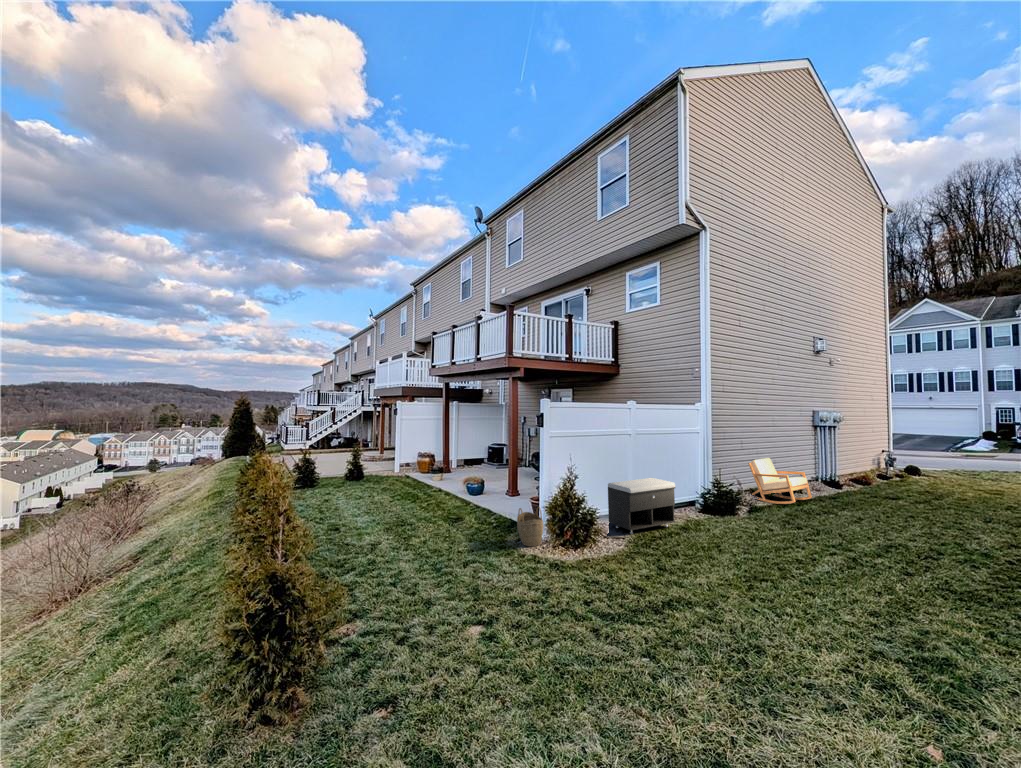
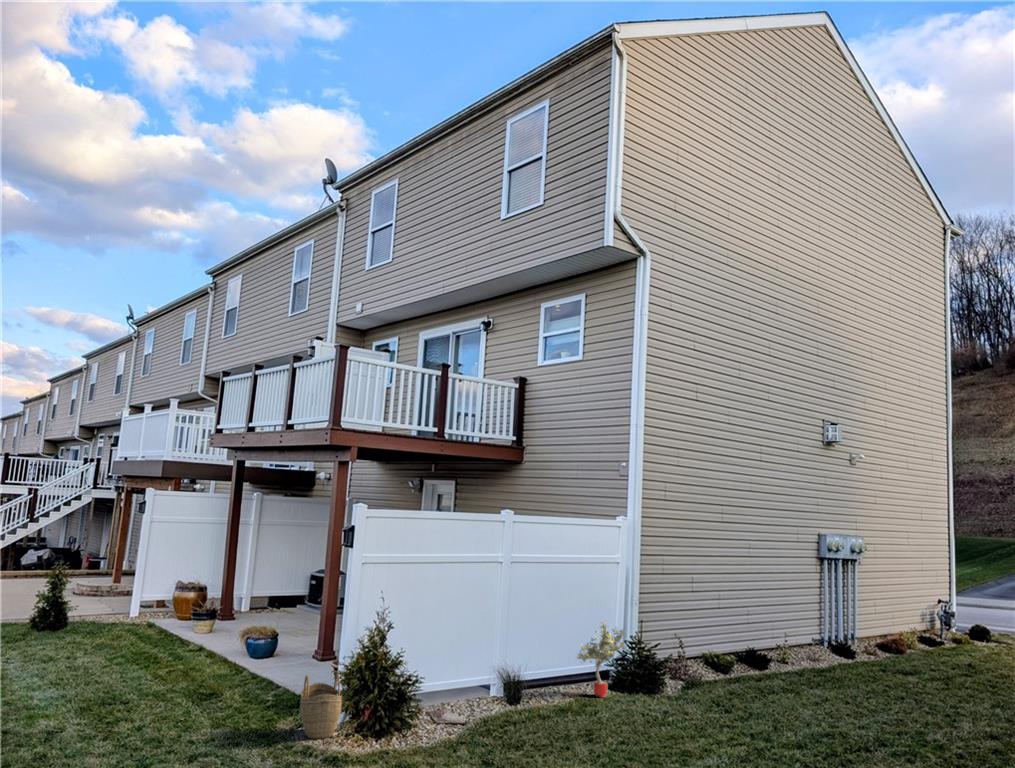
chair: present [748,458,812,504] -> none [703,608,791,681]
potted tree: none [676,468,708,516] -> present [577,621,625,698]
storage bench: present [608,478,675,533] -> none [459,633,564,721]

